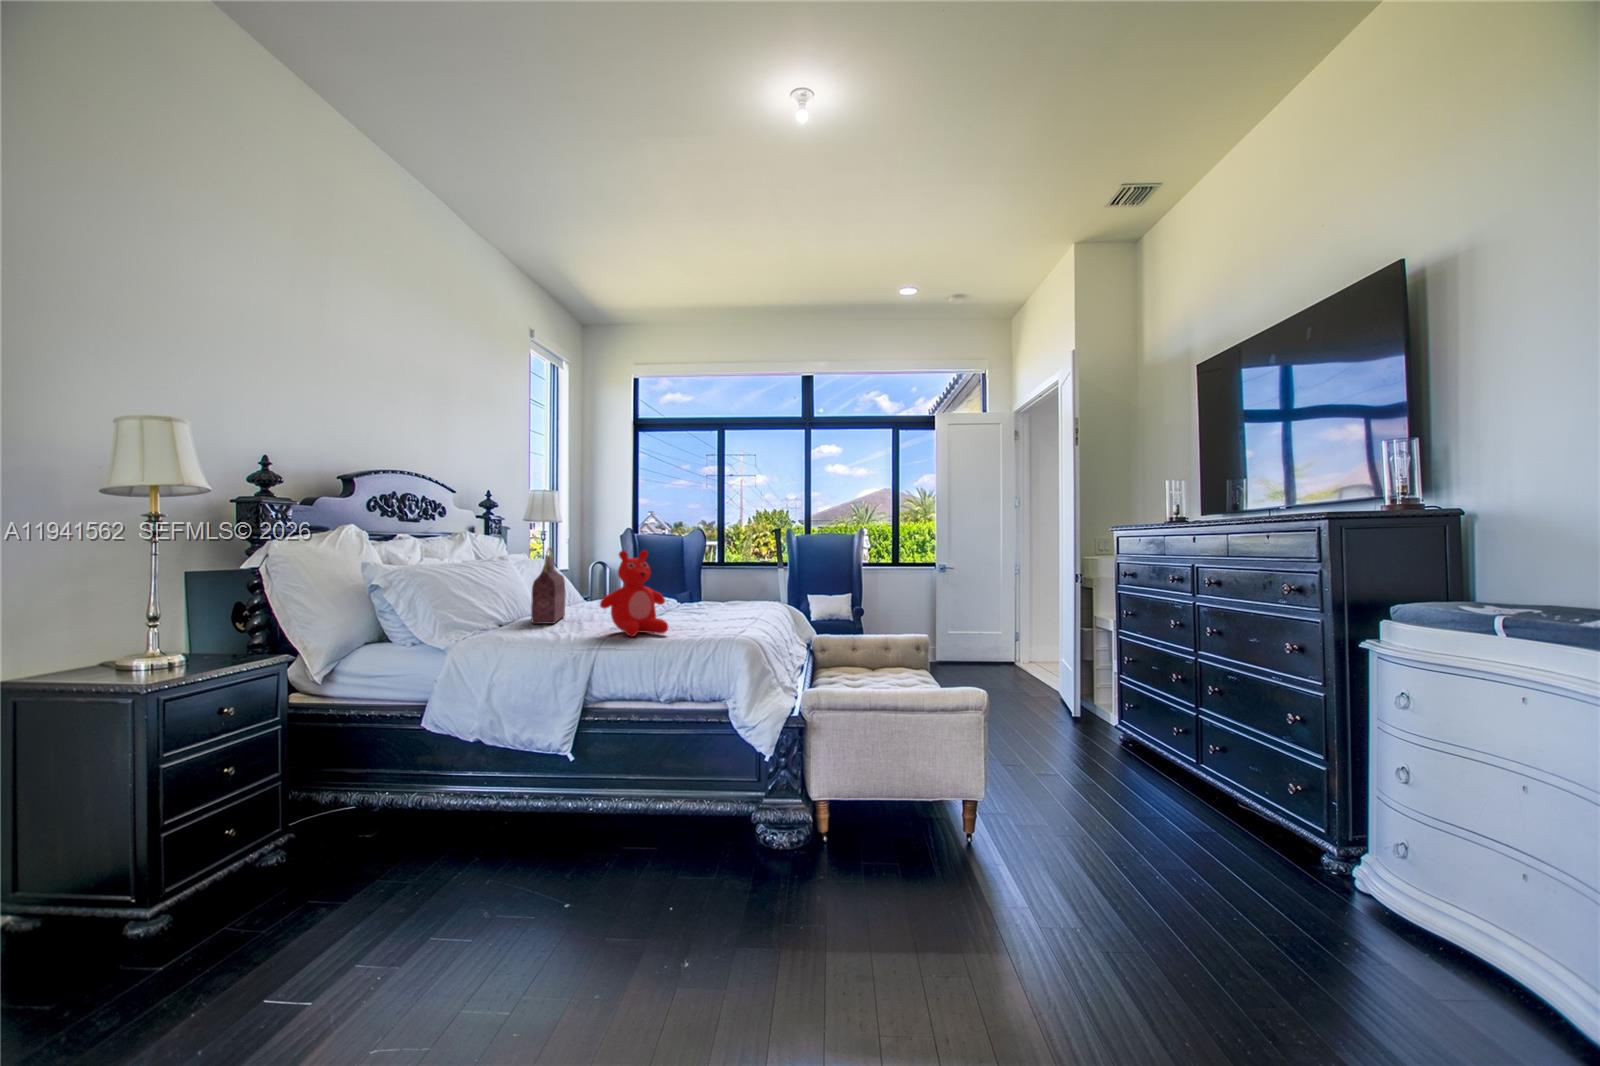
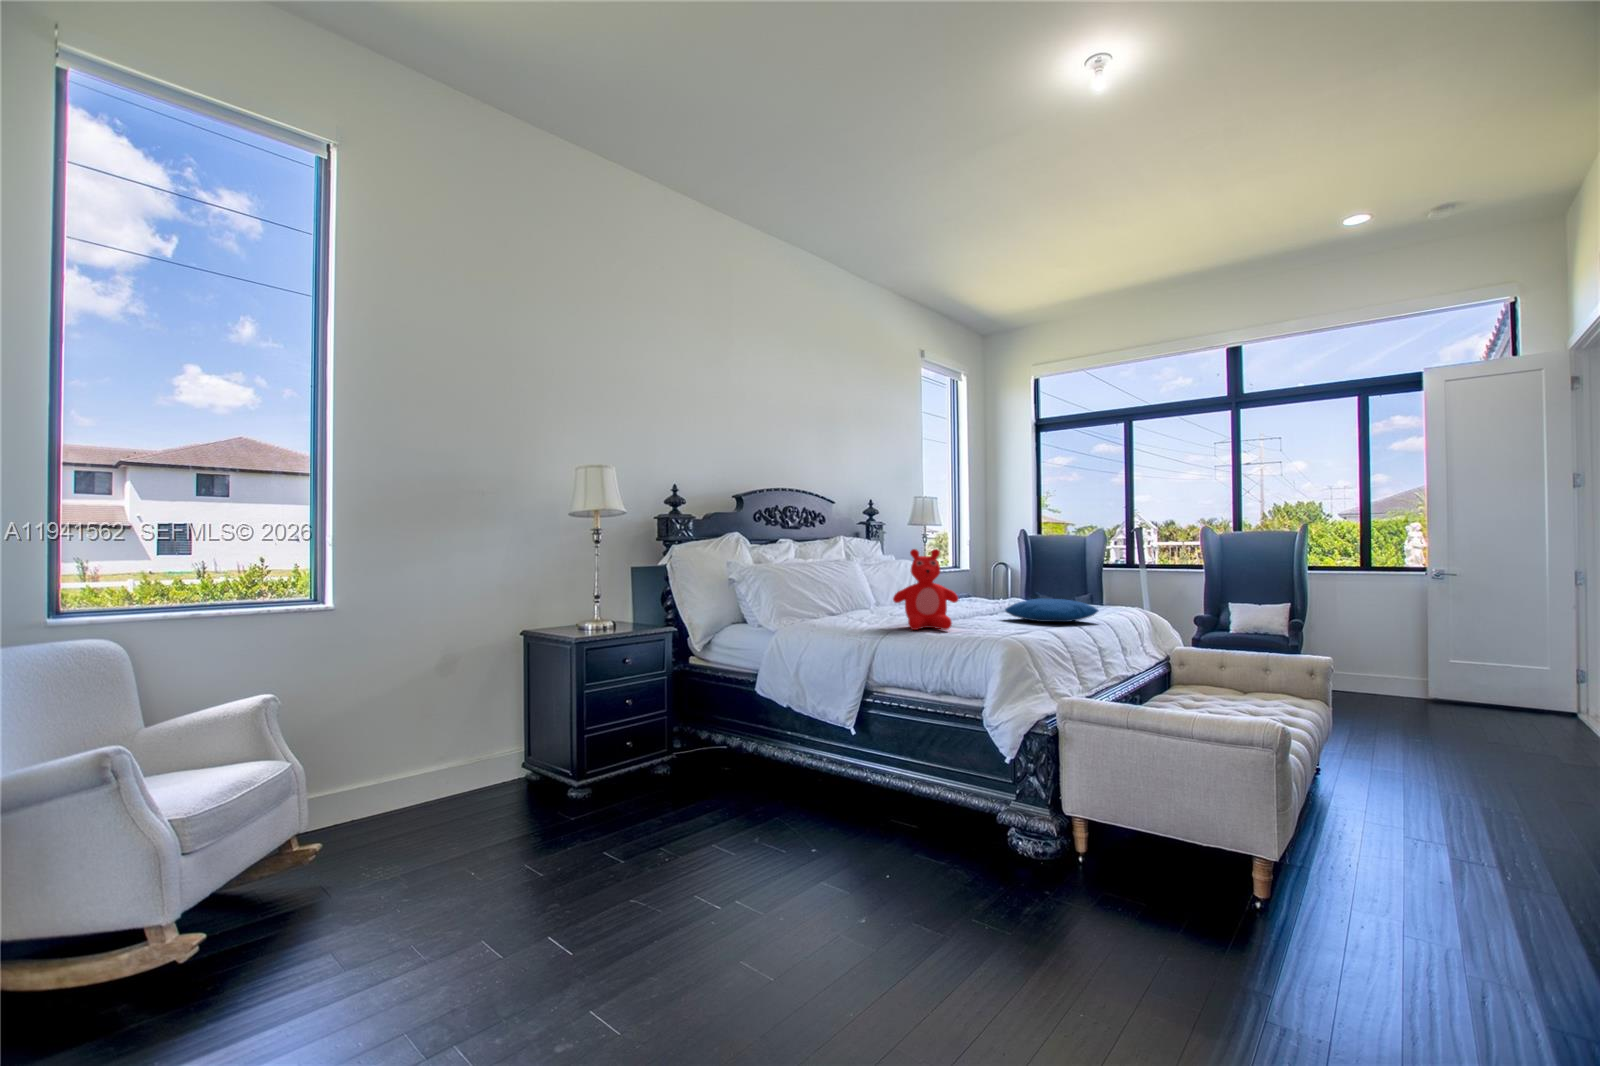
handbag: present [531,547,565,624] -> none [855,548,896,617]
pillow: none [678,594,757,616] -> present [1005,599,1099,622]

